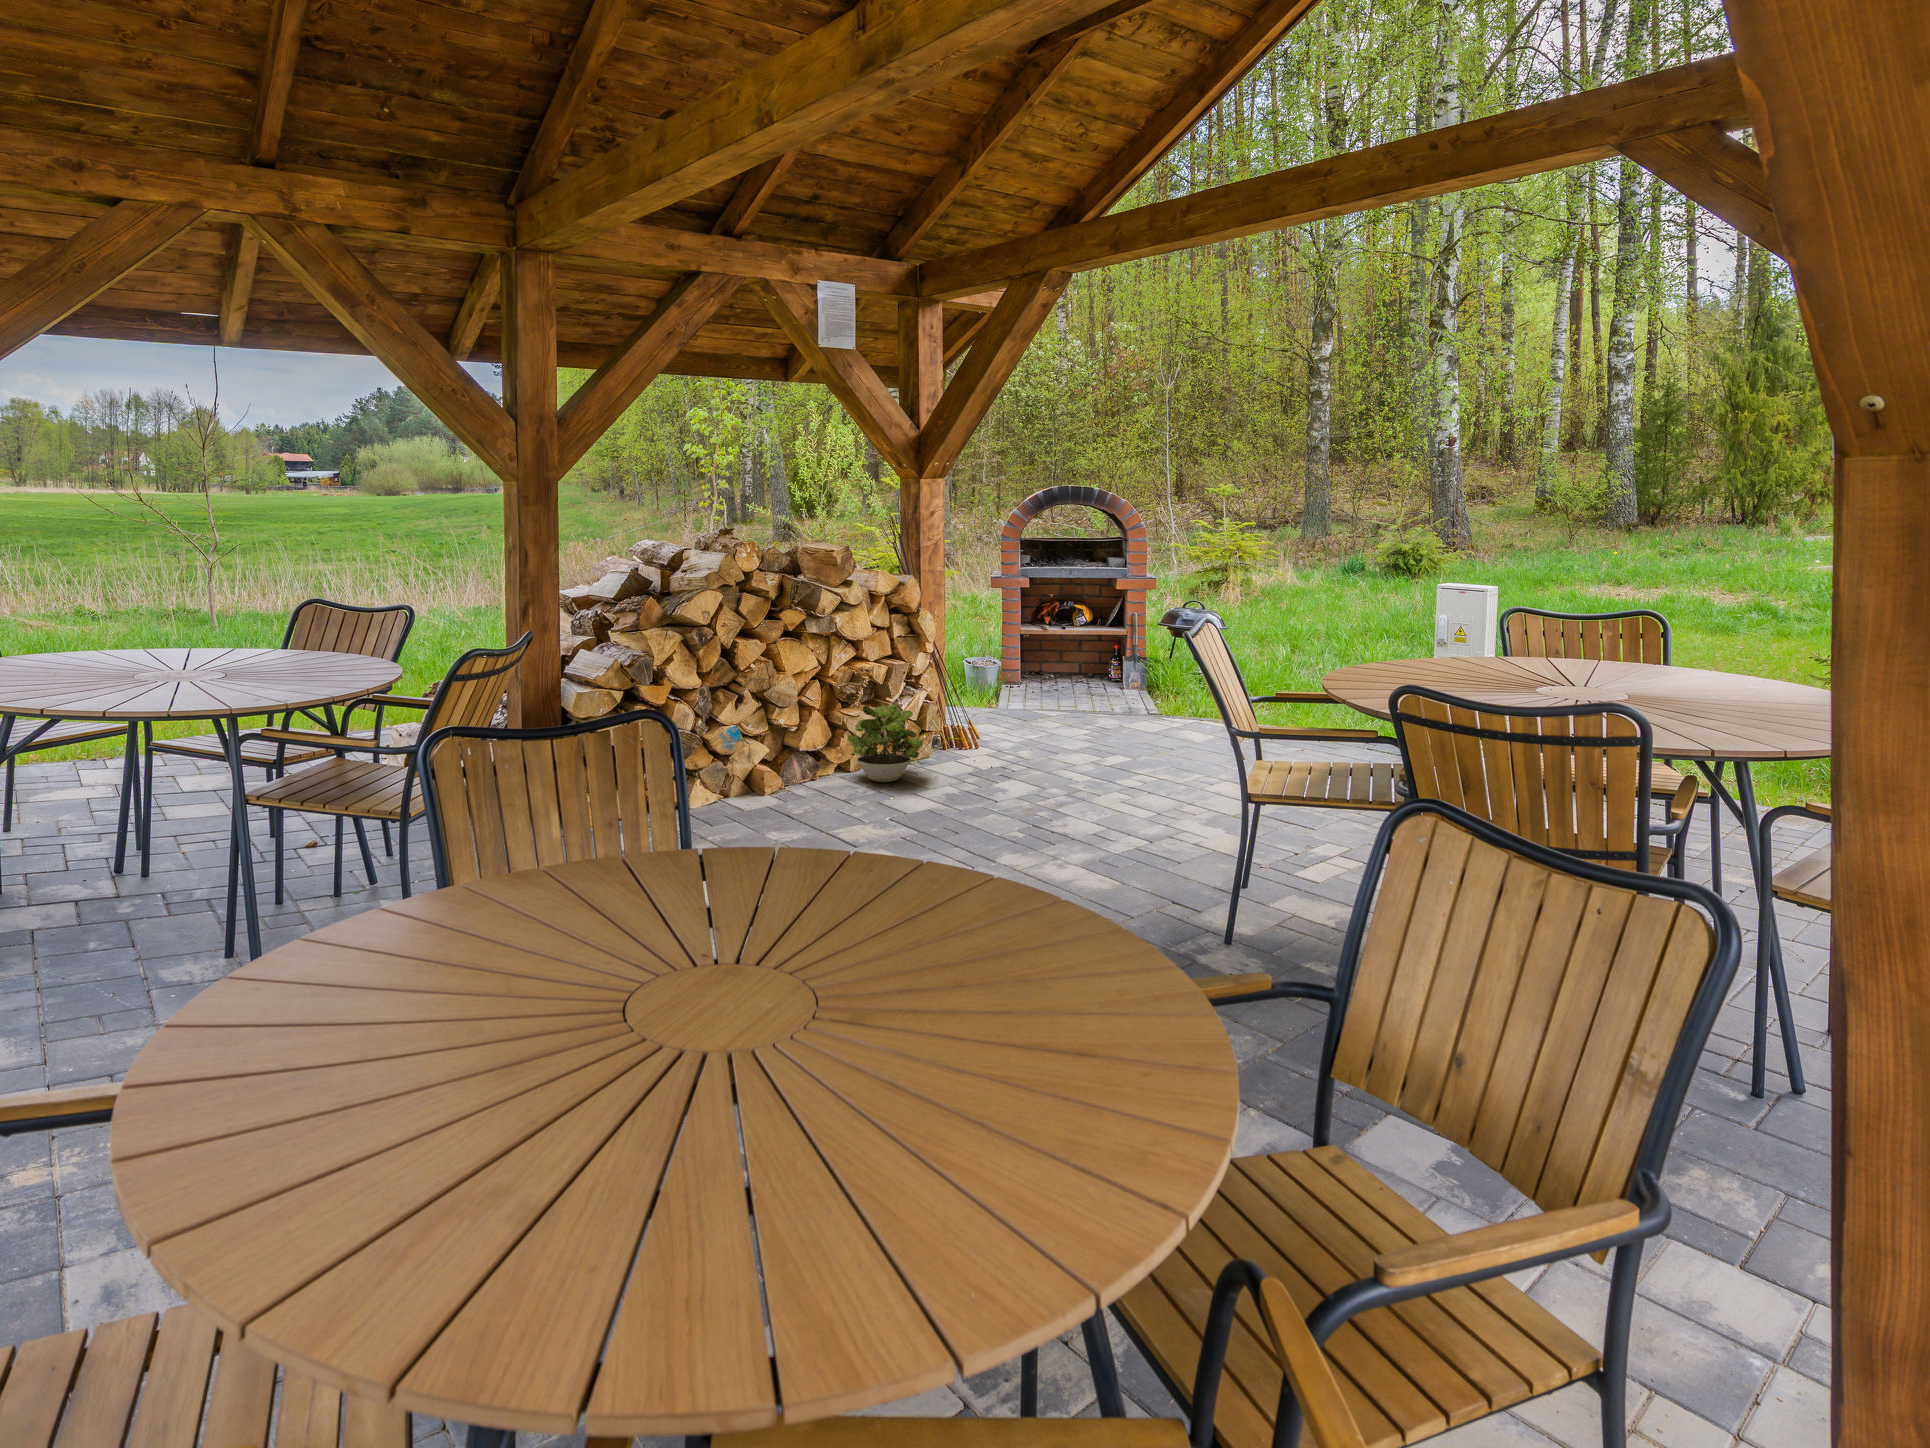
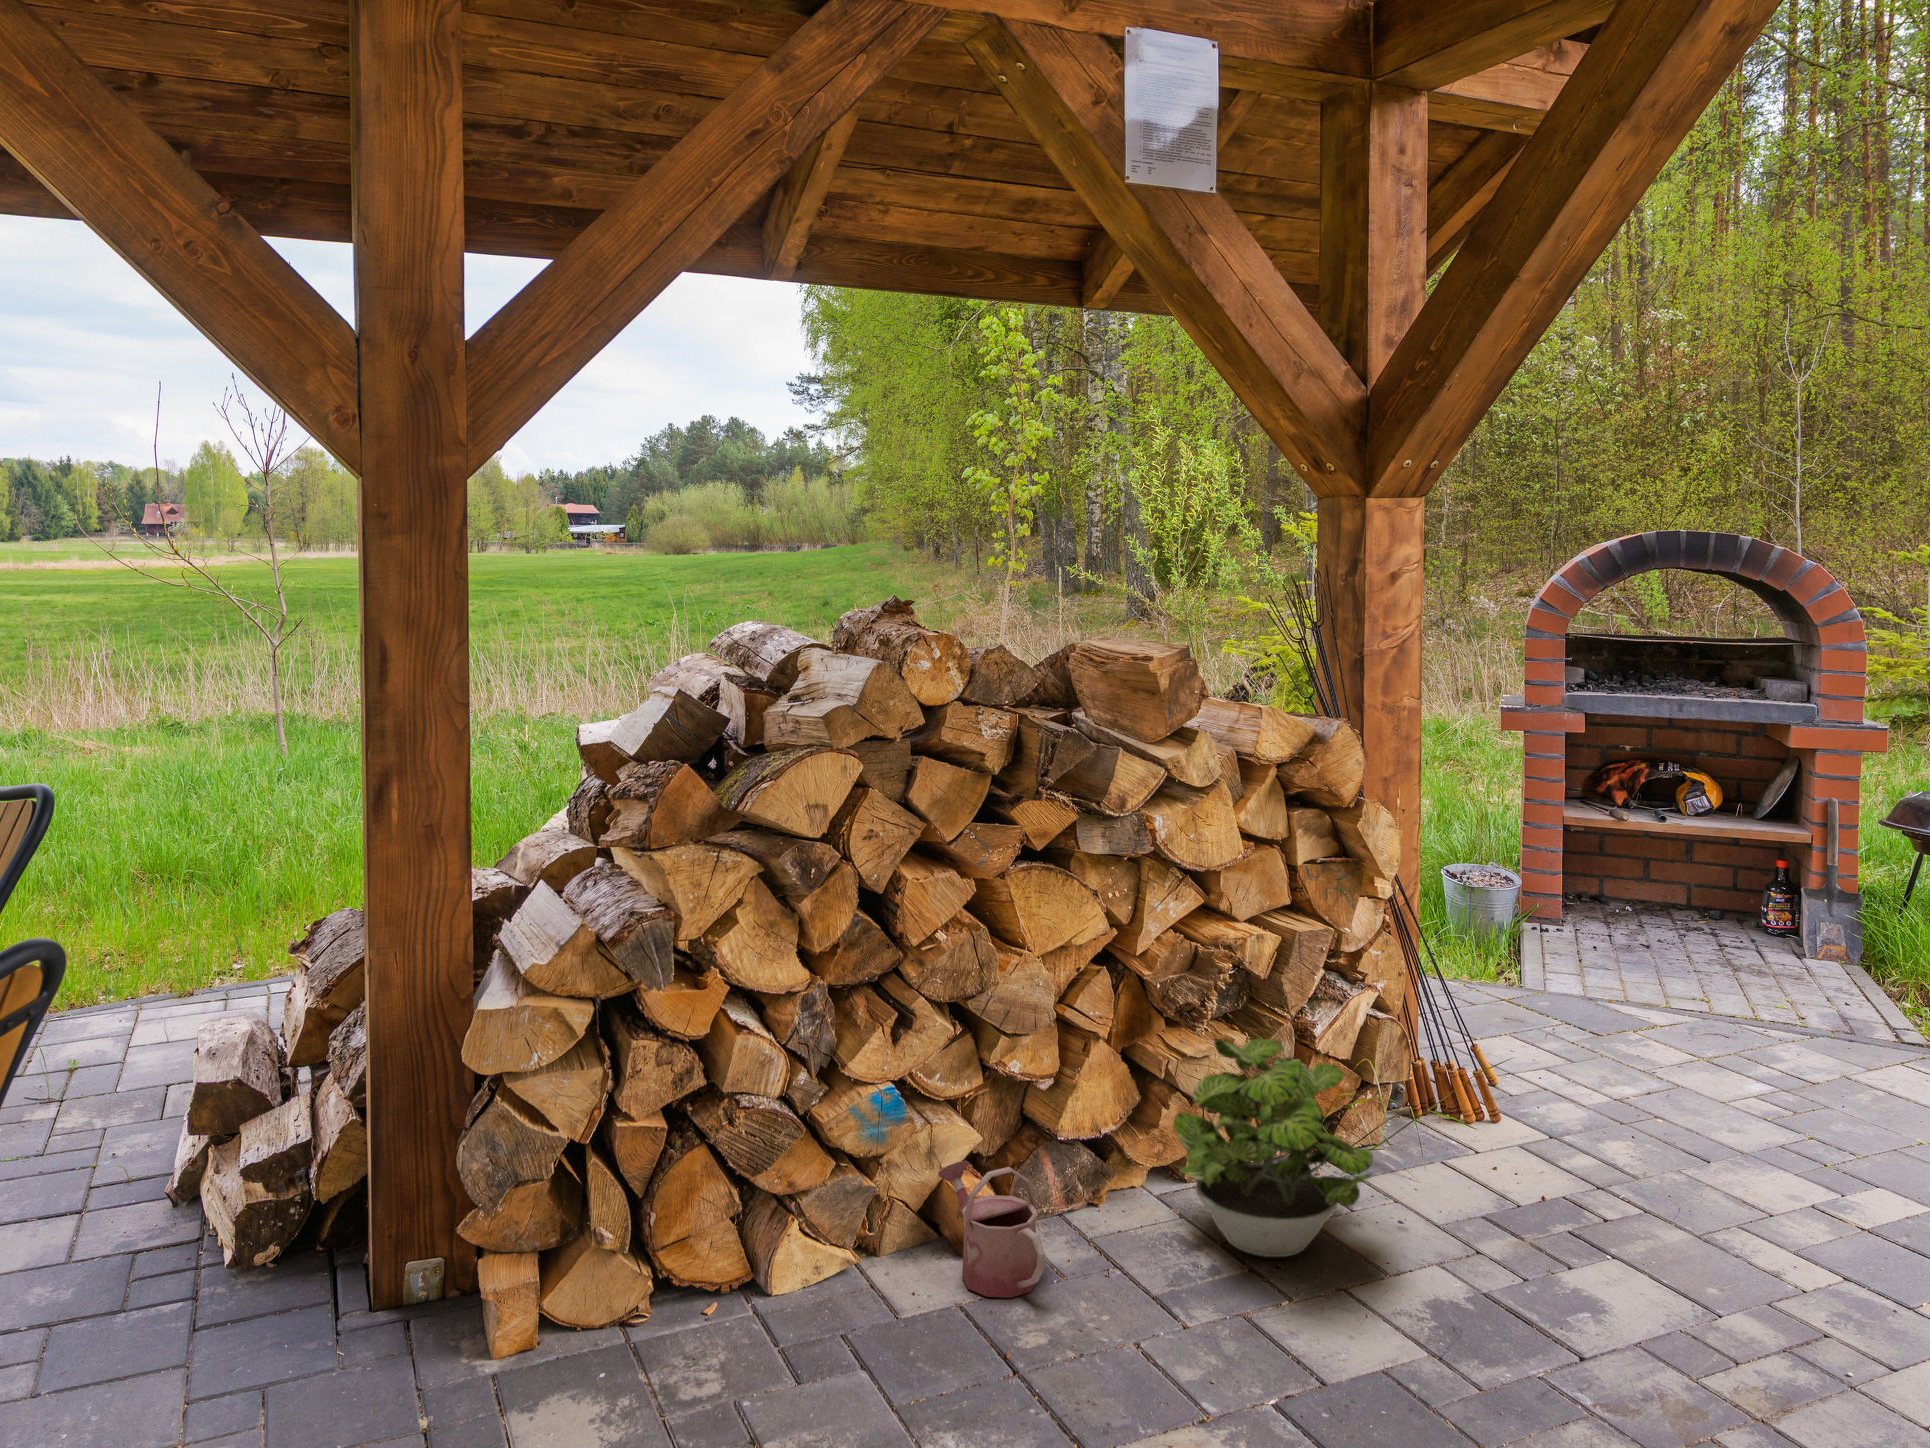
watering can: none [756,752,805,799] -> present [938,1161,1045,1298]

